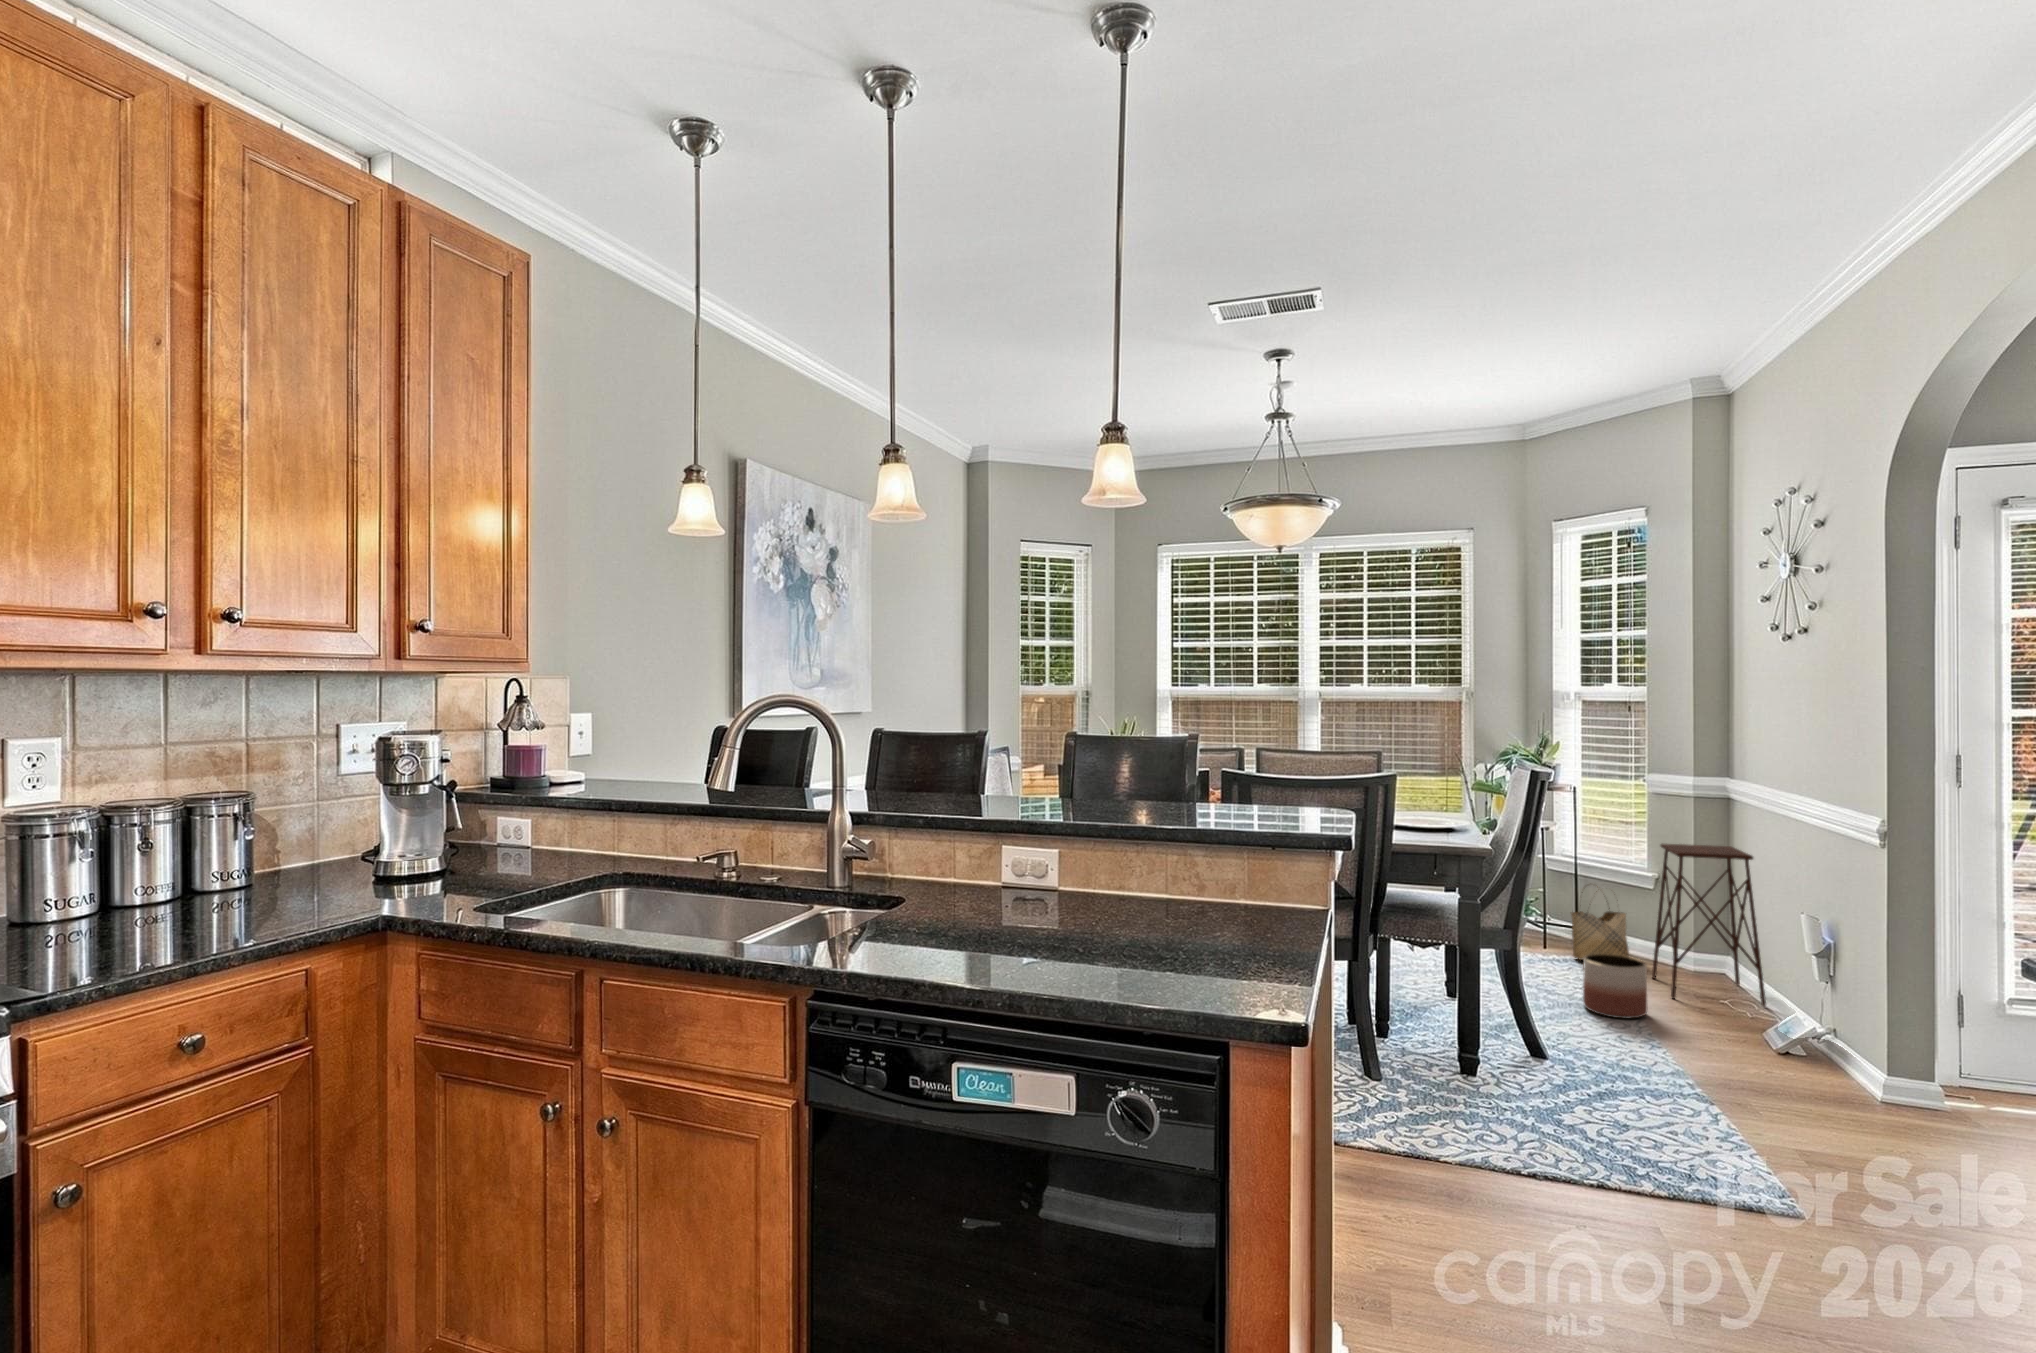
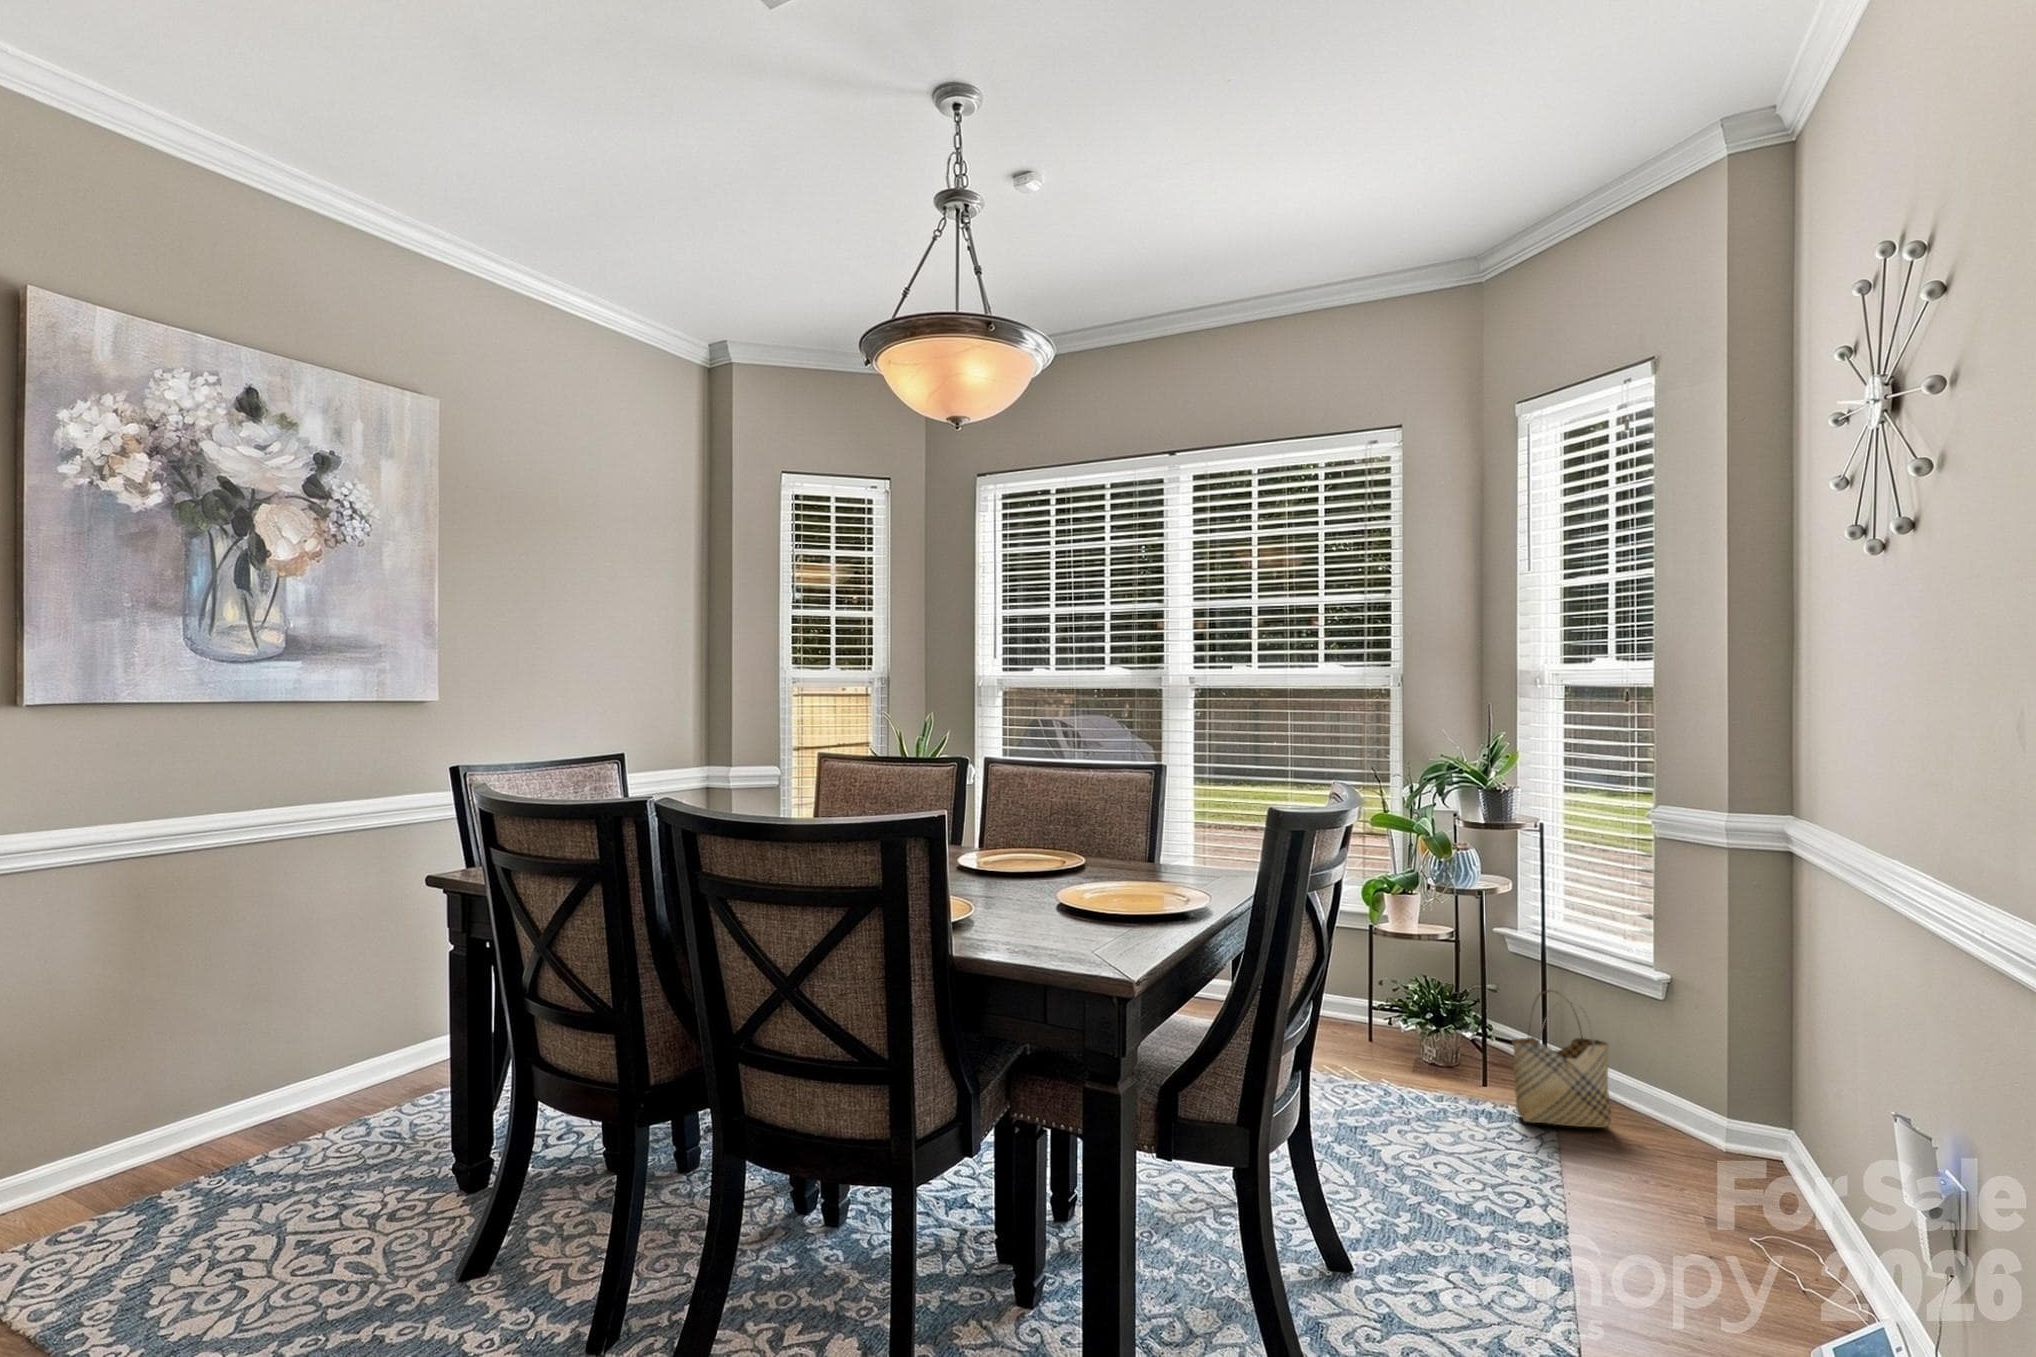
side table: present [1652,844,1766,1007] -> none [1640,935,1844,1266]
planter: present [1583,954,1647,1019] -> none [1478,1150,1595,1294]

